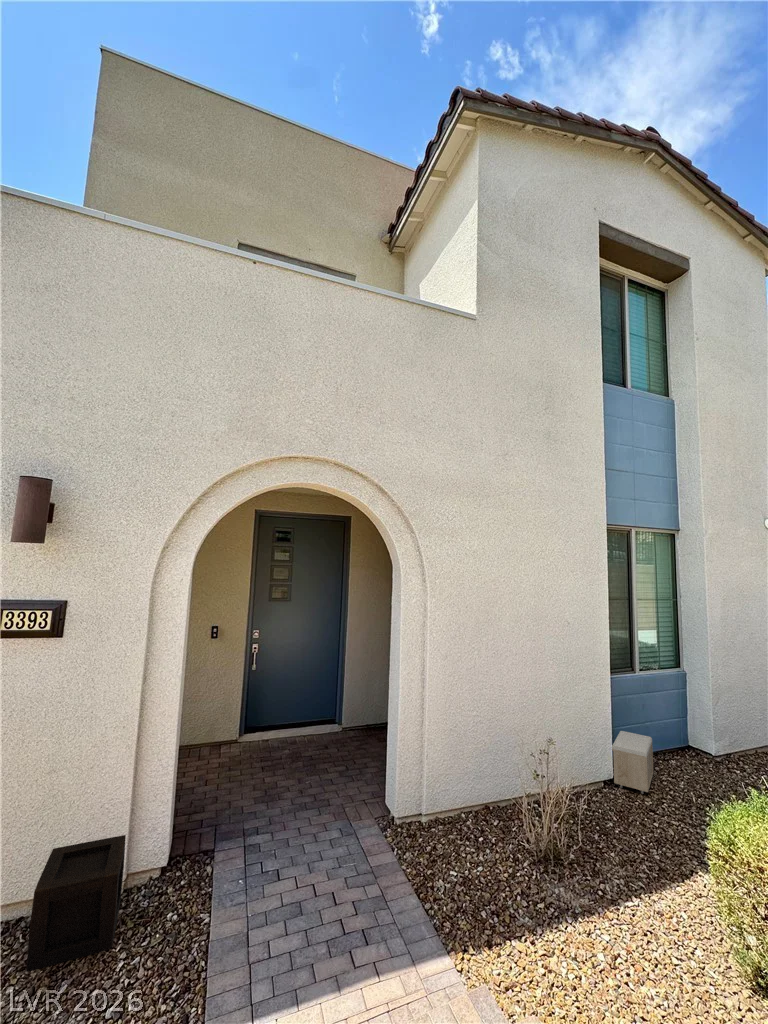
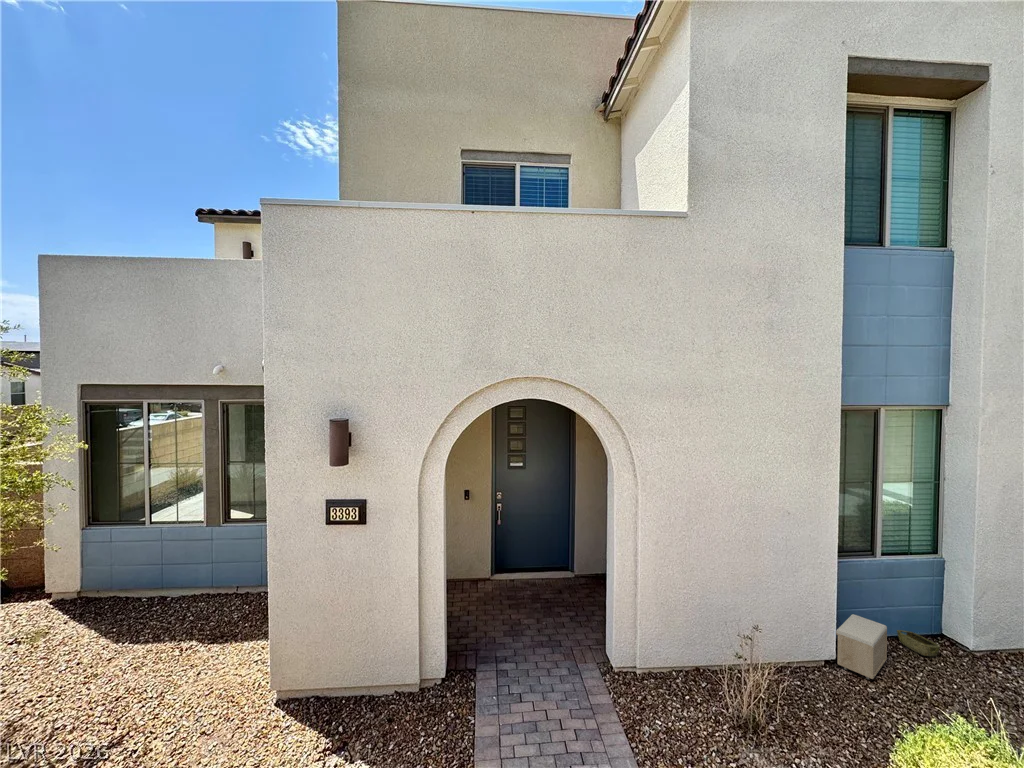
woven basket: none [655,745,693,766] -> present [897,630,940,656]
wooden crate: present [27,835,126,971] -> none [367,655,419,732]

